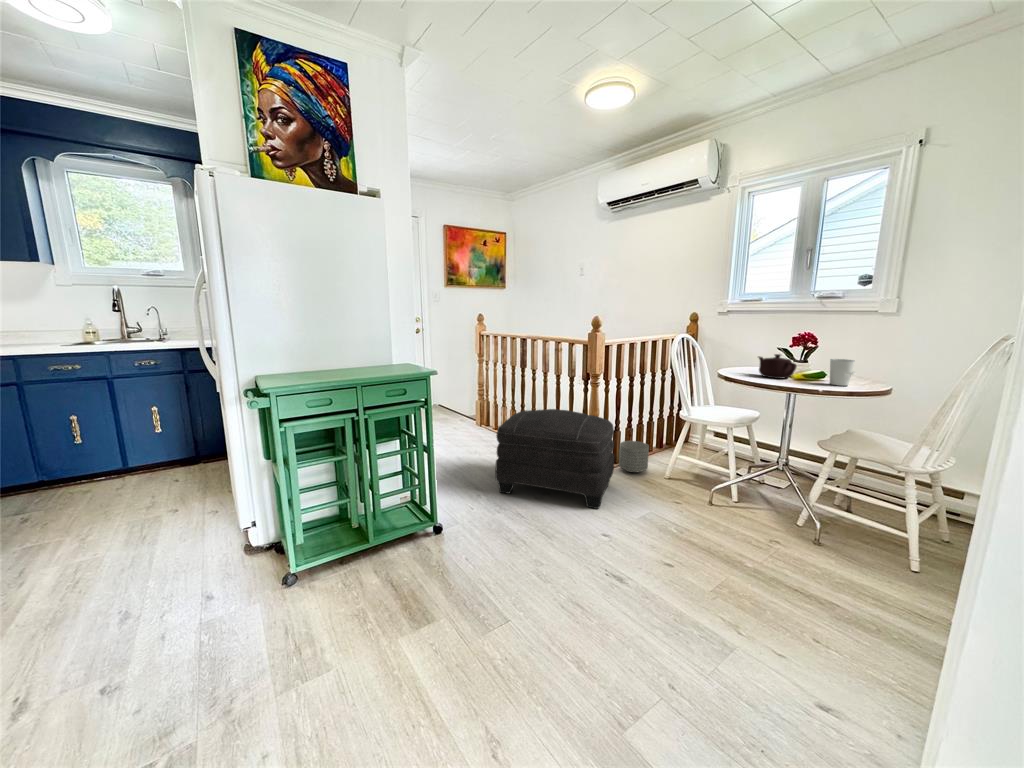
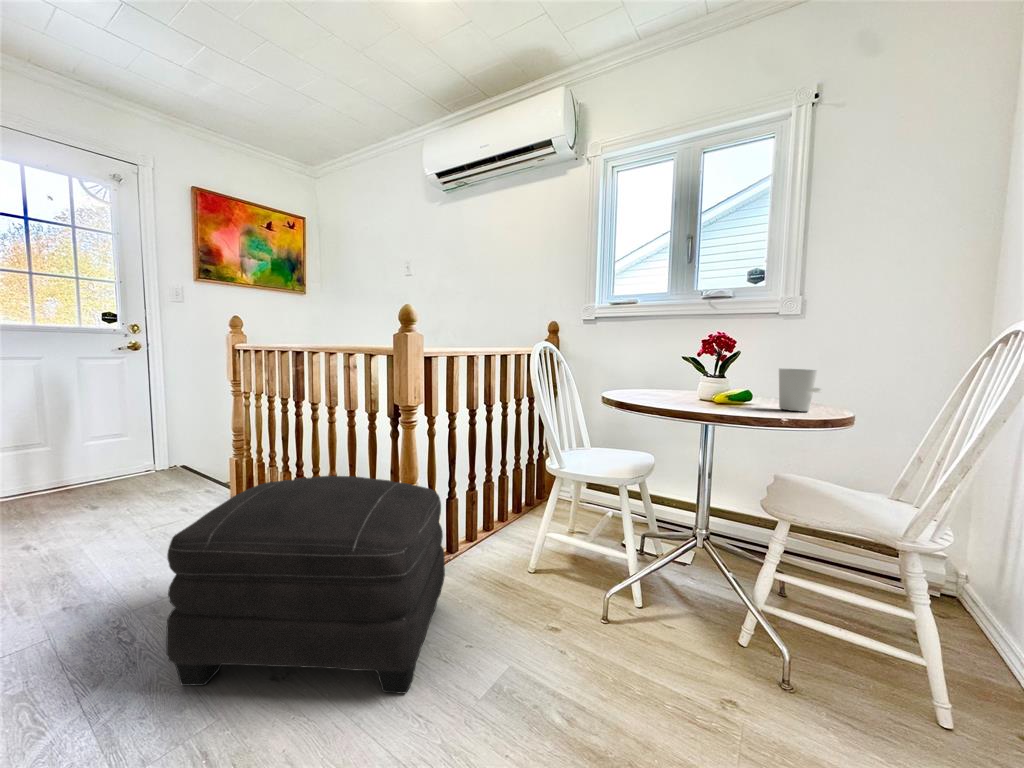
teapot: present [759,354,797,378] -> none [658,365,727,403]
planter: present [619,441,649,473] -> none [456,511,502,568]

